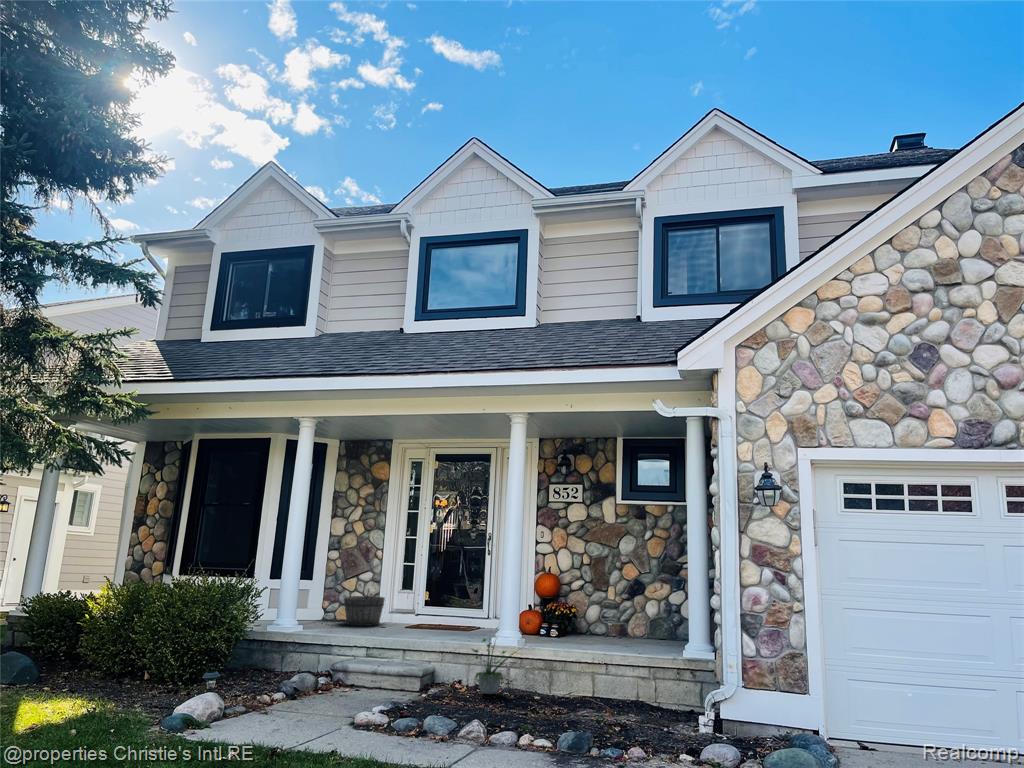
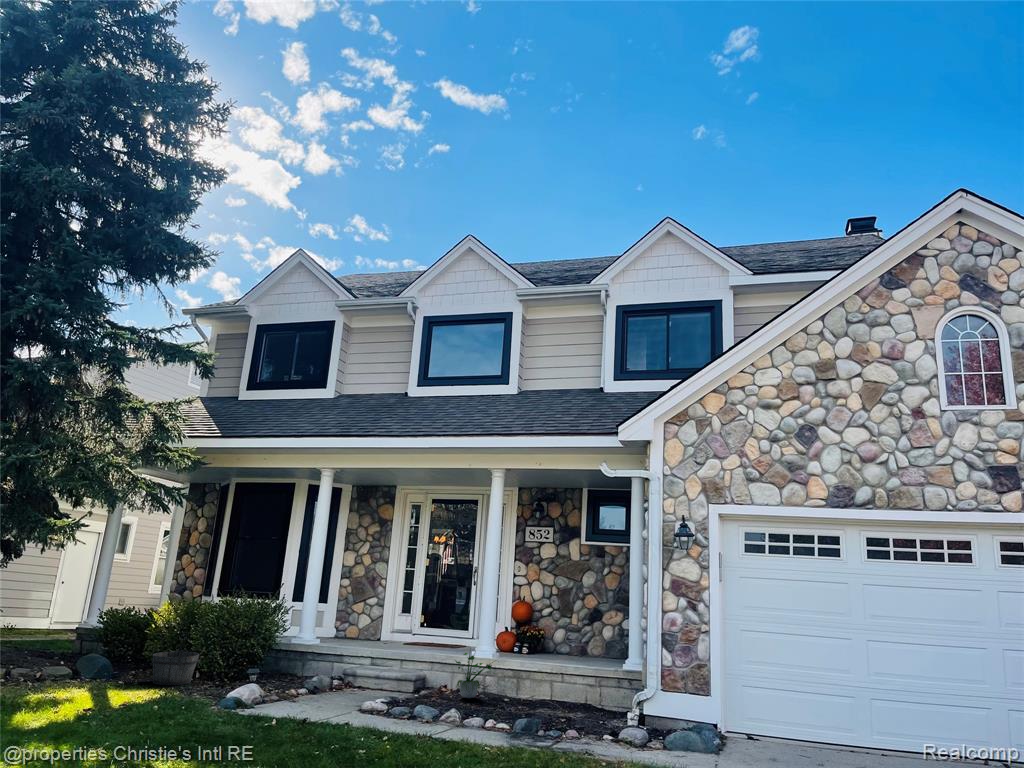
wooden bucket: present [344,590,385,626] -> present [151,644,199,685]

